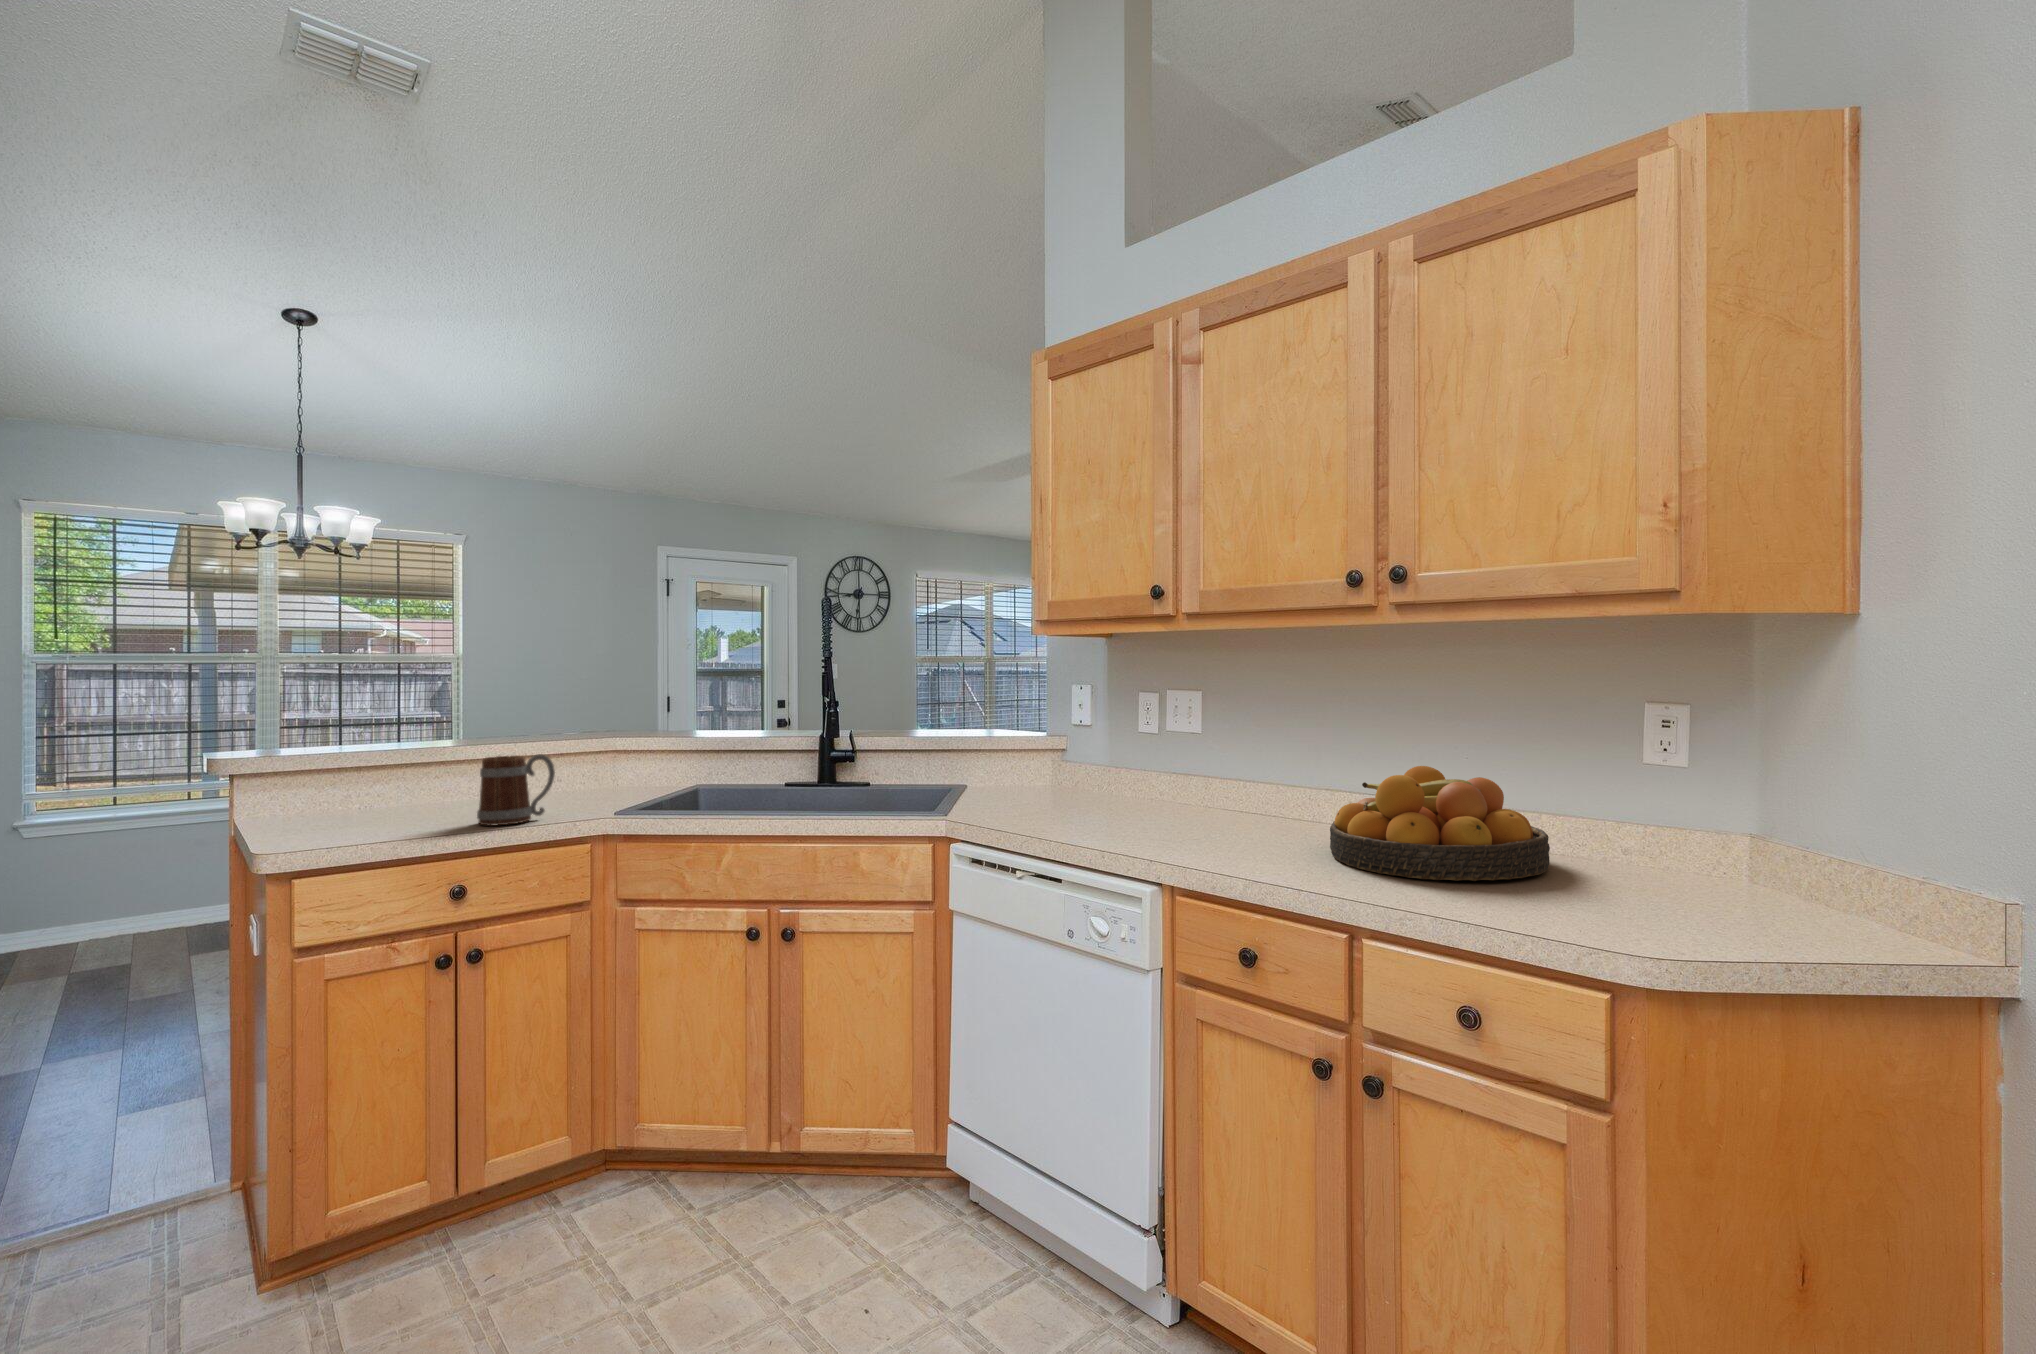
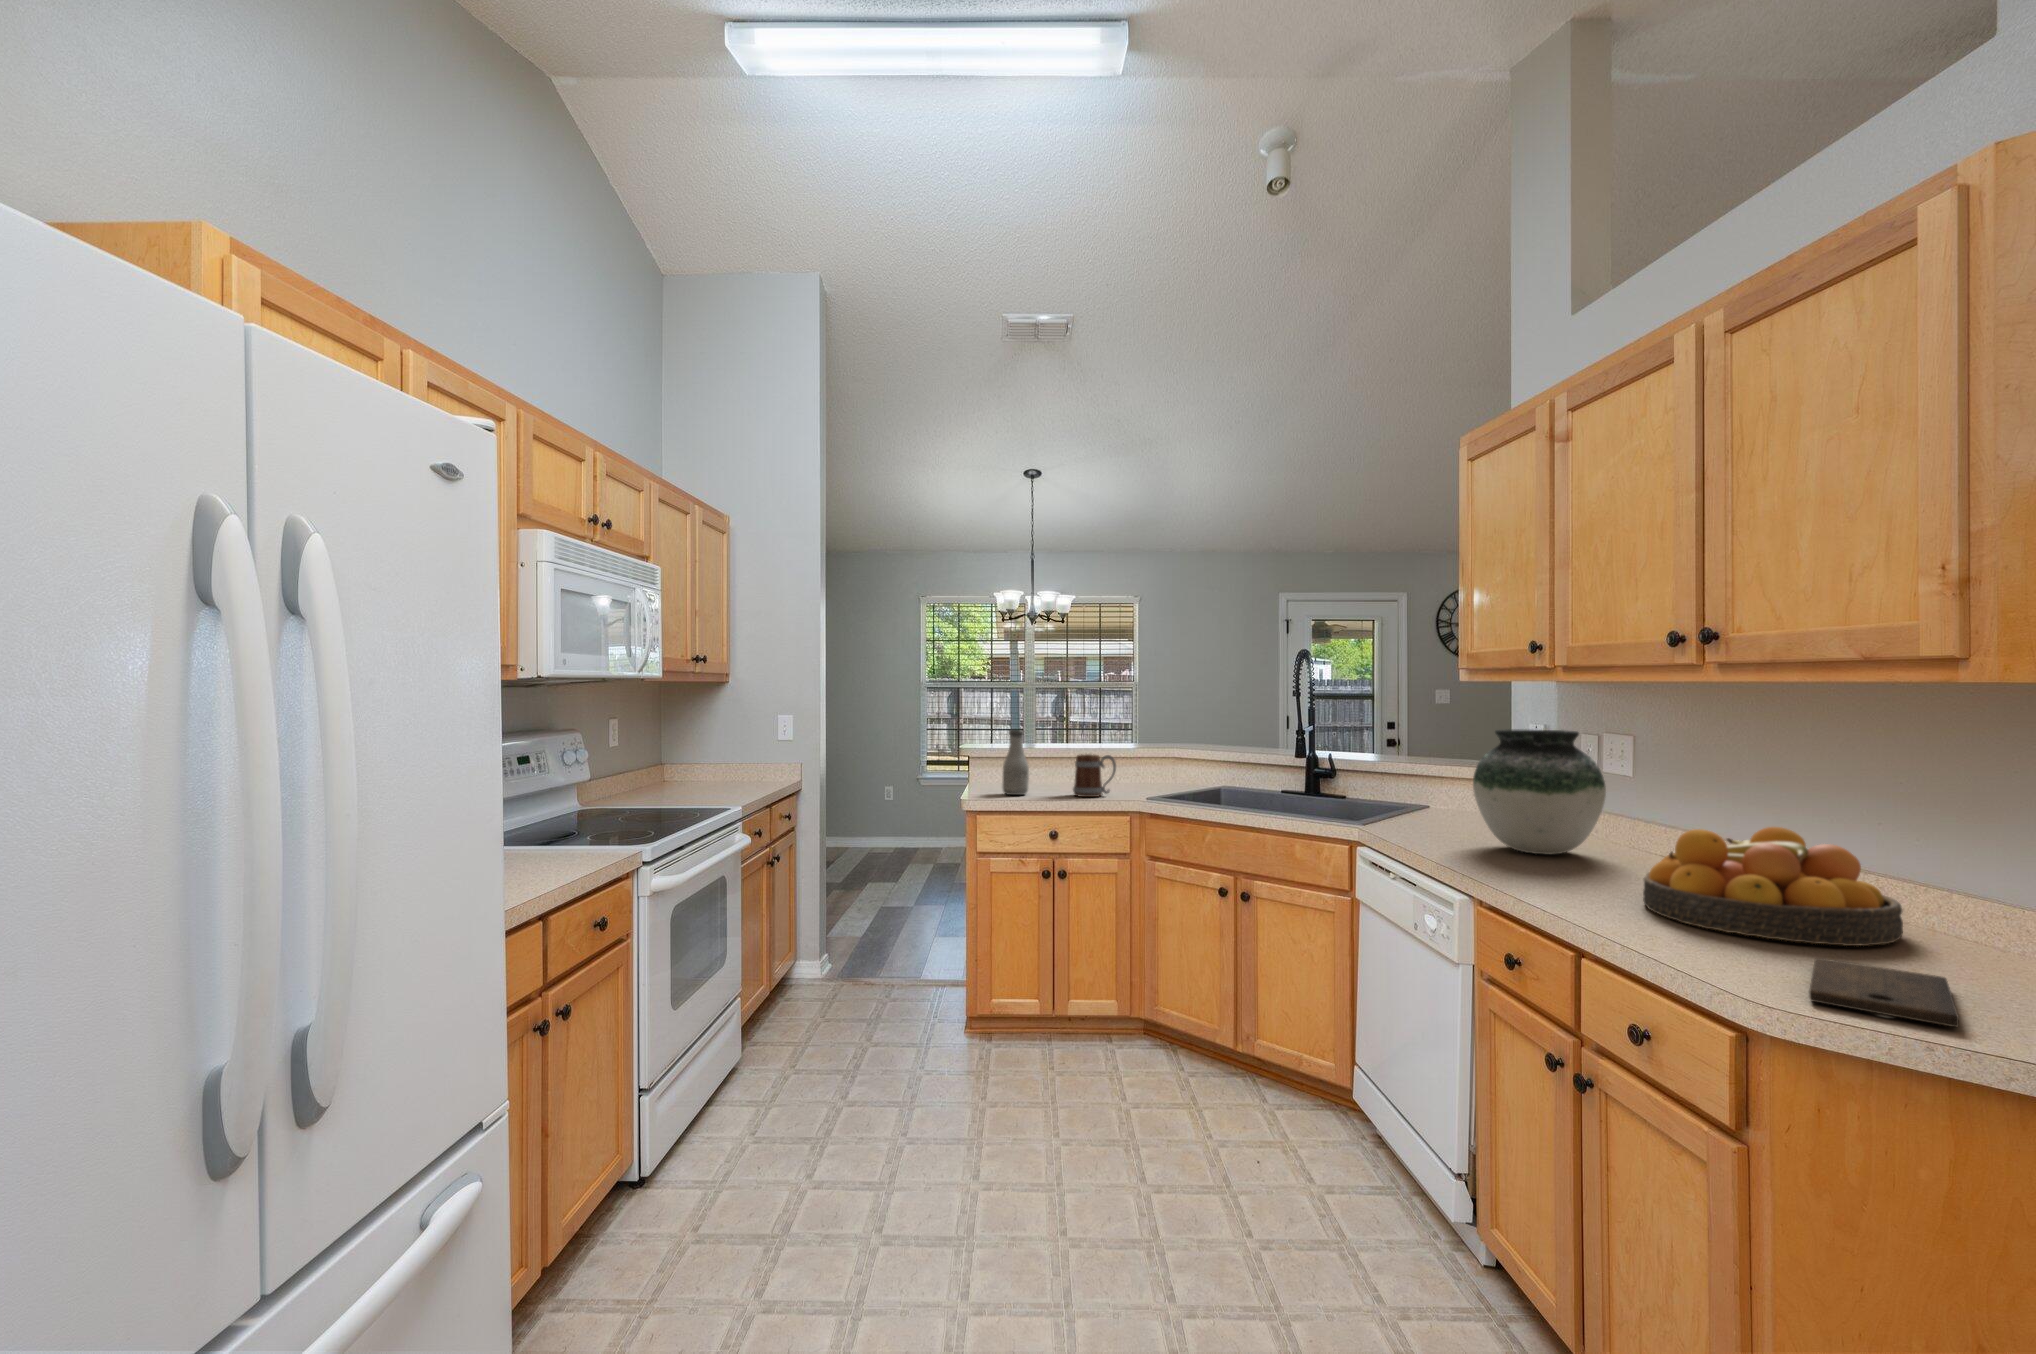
vase: none [1082,685,1210,823] -> present [1473,729,1606,854]
bottle: none [332,722,388,839] -> present [1002,730,1029,795]
cutting board: none [1574,891,1786,944] -> present [1809,958,1959,1027]

